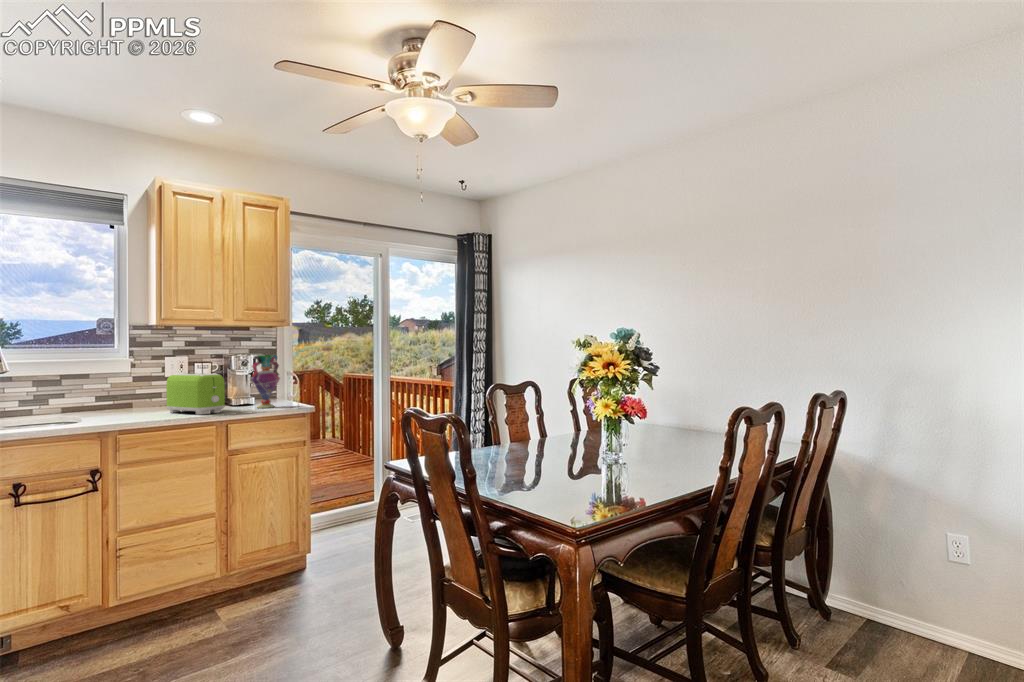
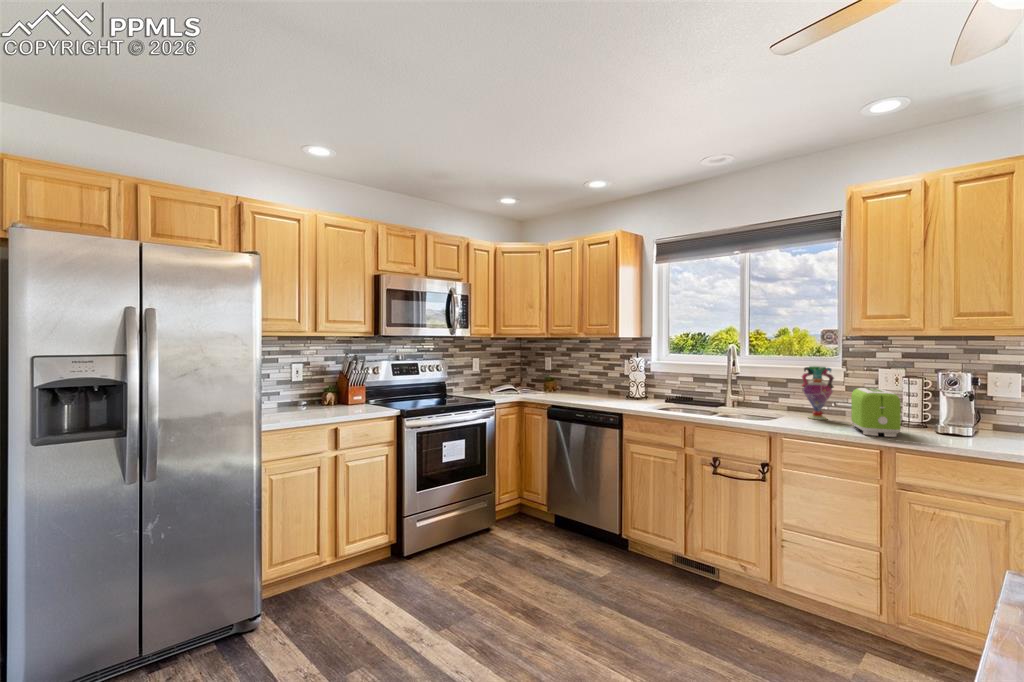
vase: present [252,355,280,408] -> present [802,366,834,420]

